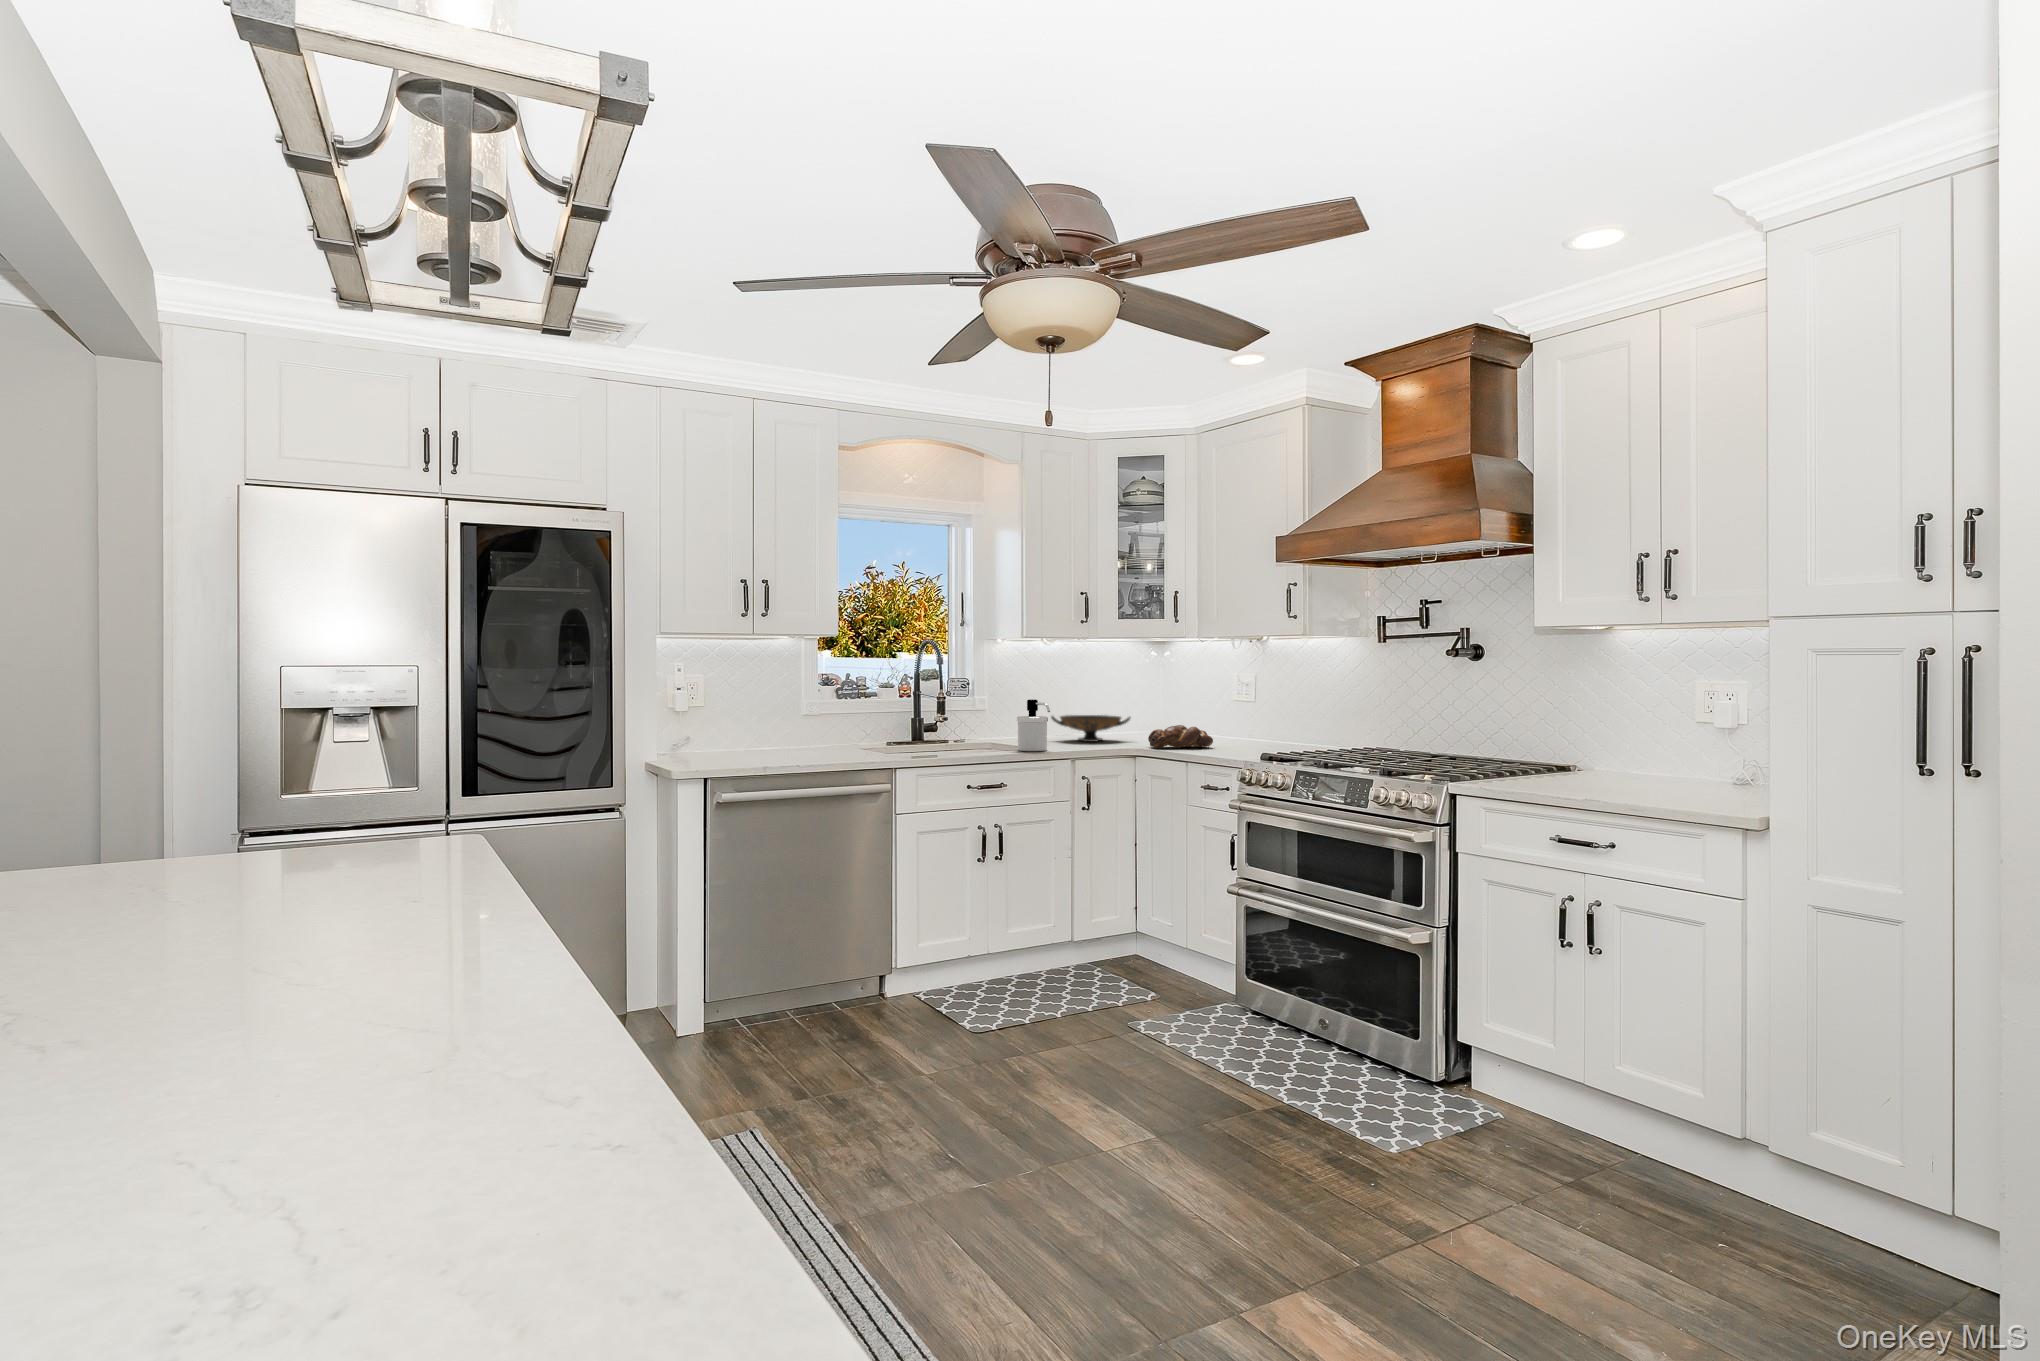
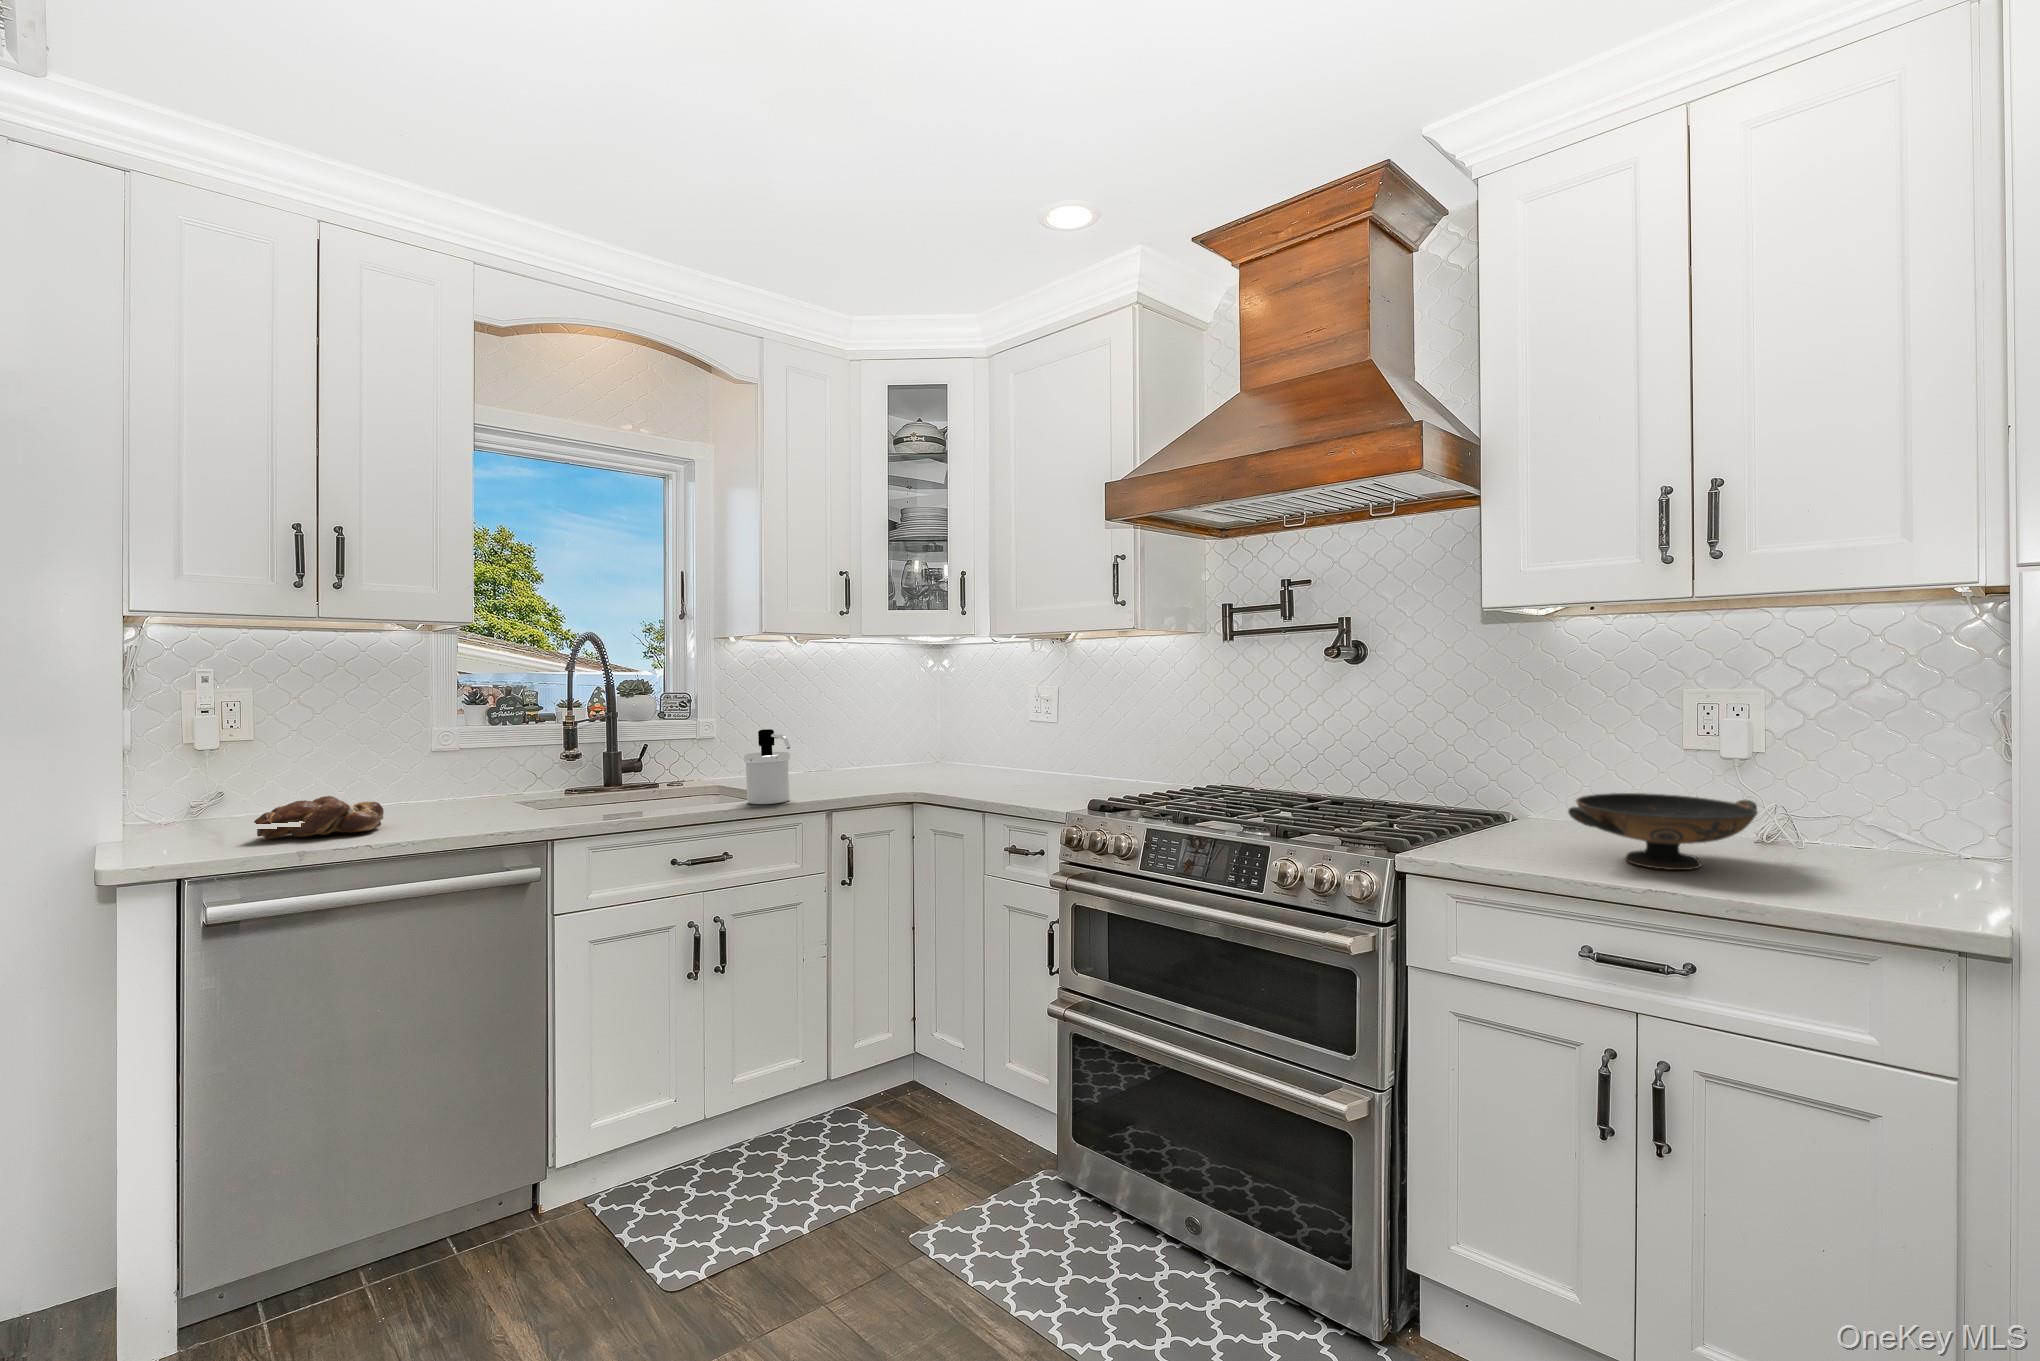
decorative bowl: present [1051,715,1130,742] -> present [1568,793,1758,870]
bread loaf: present [1148,725,1213,748] -> present [254,796,384,839]

